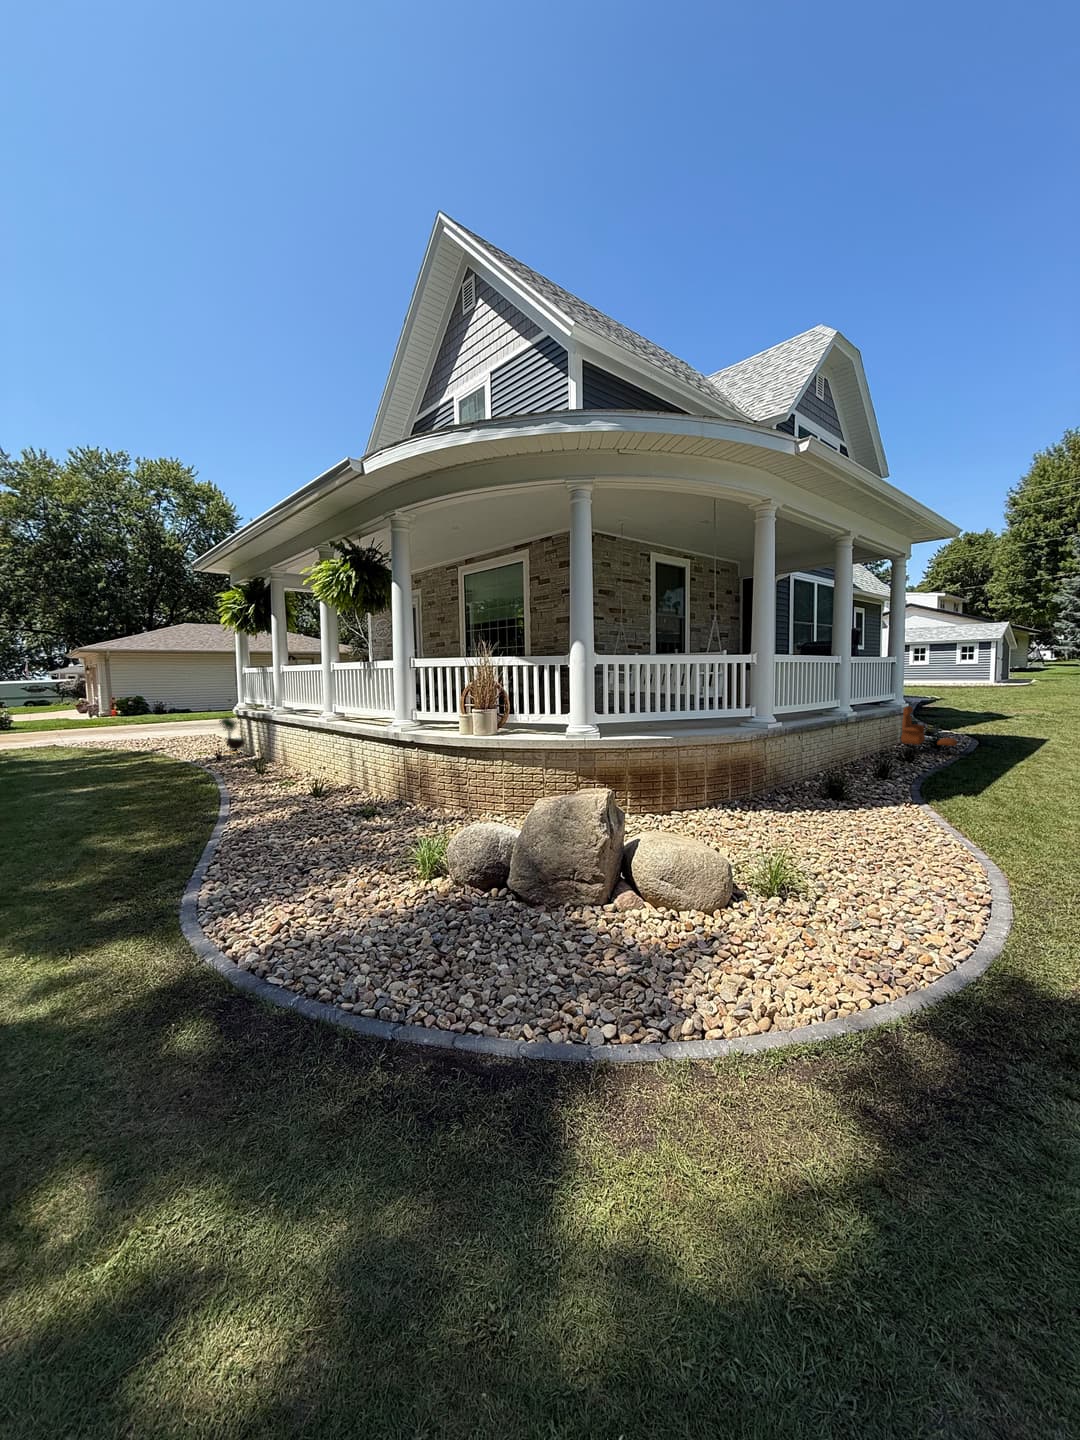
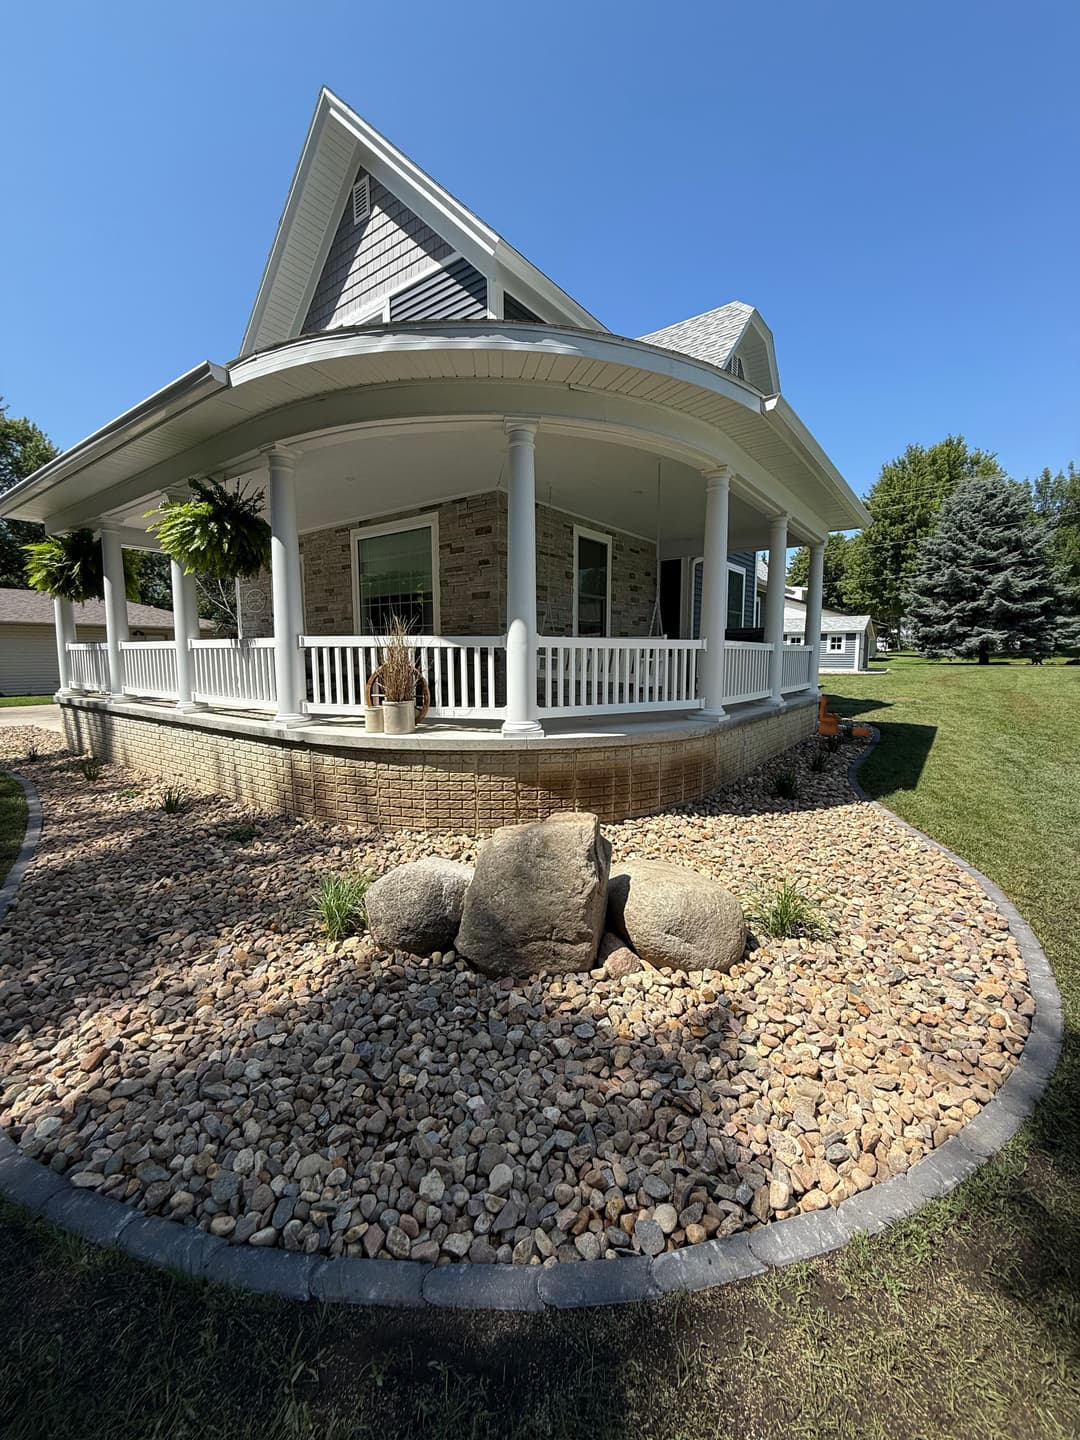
potted tree: present [219,717,245,750] -> none [32,702,71,748]

